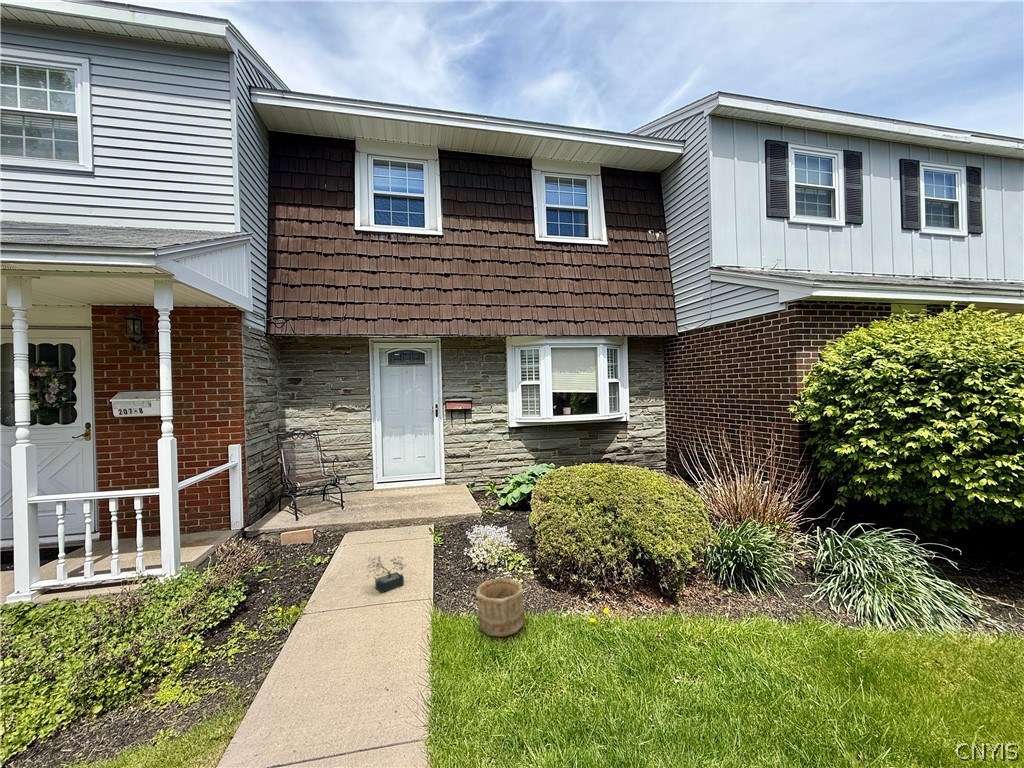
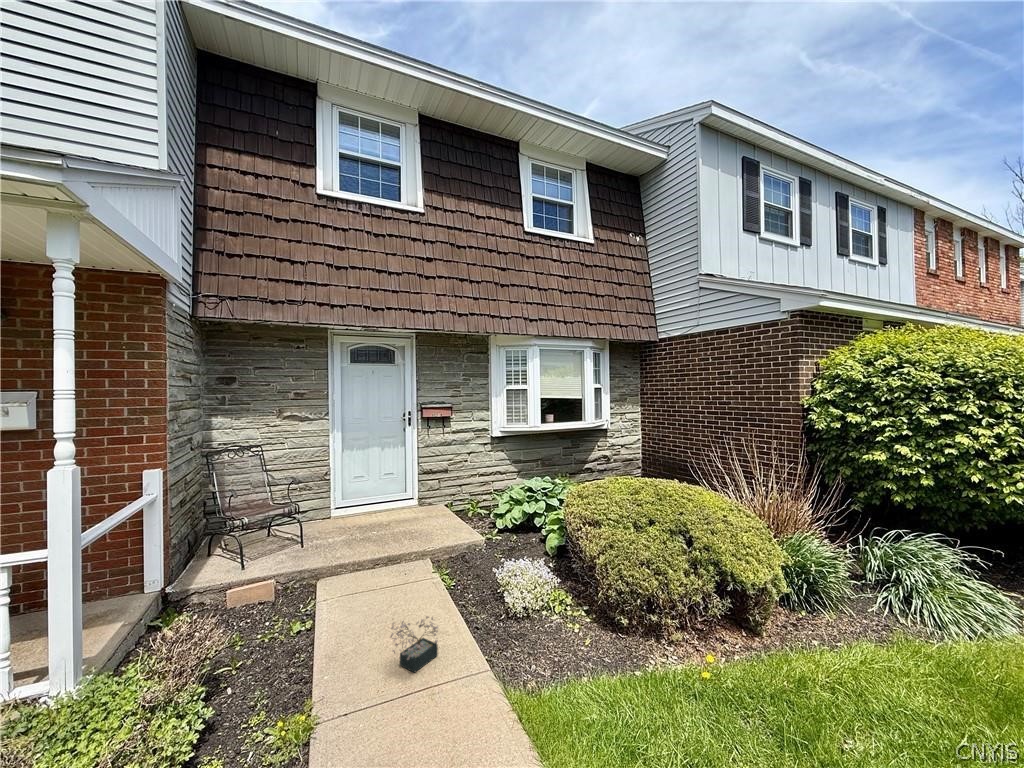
wooden bucket: present [476,578,524,637] -> none [572,639,635,727]

